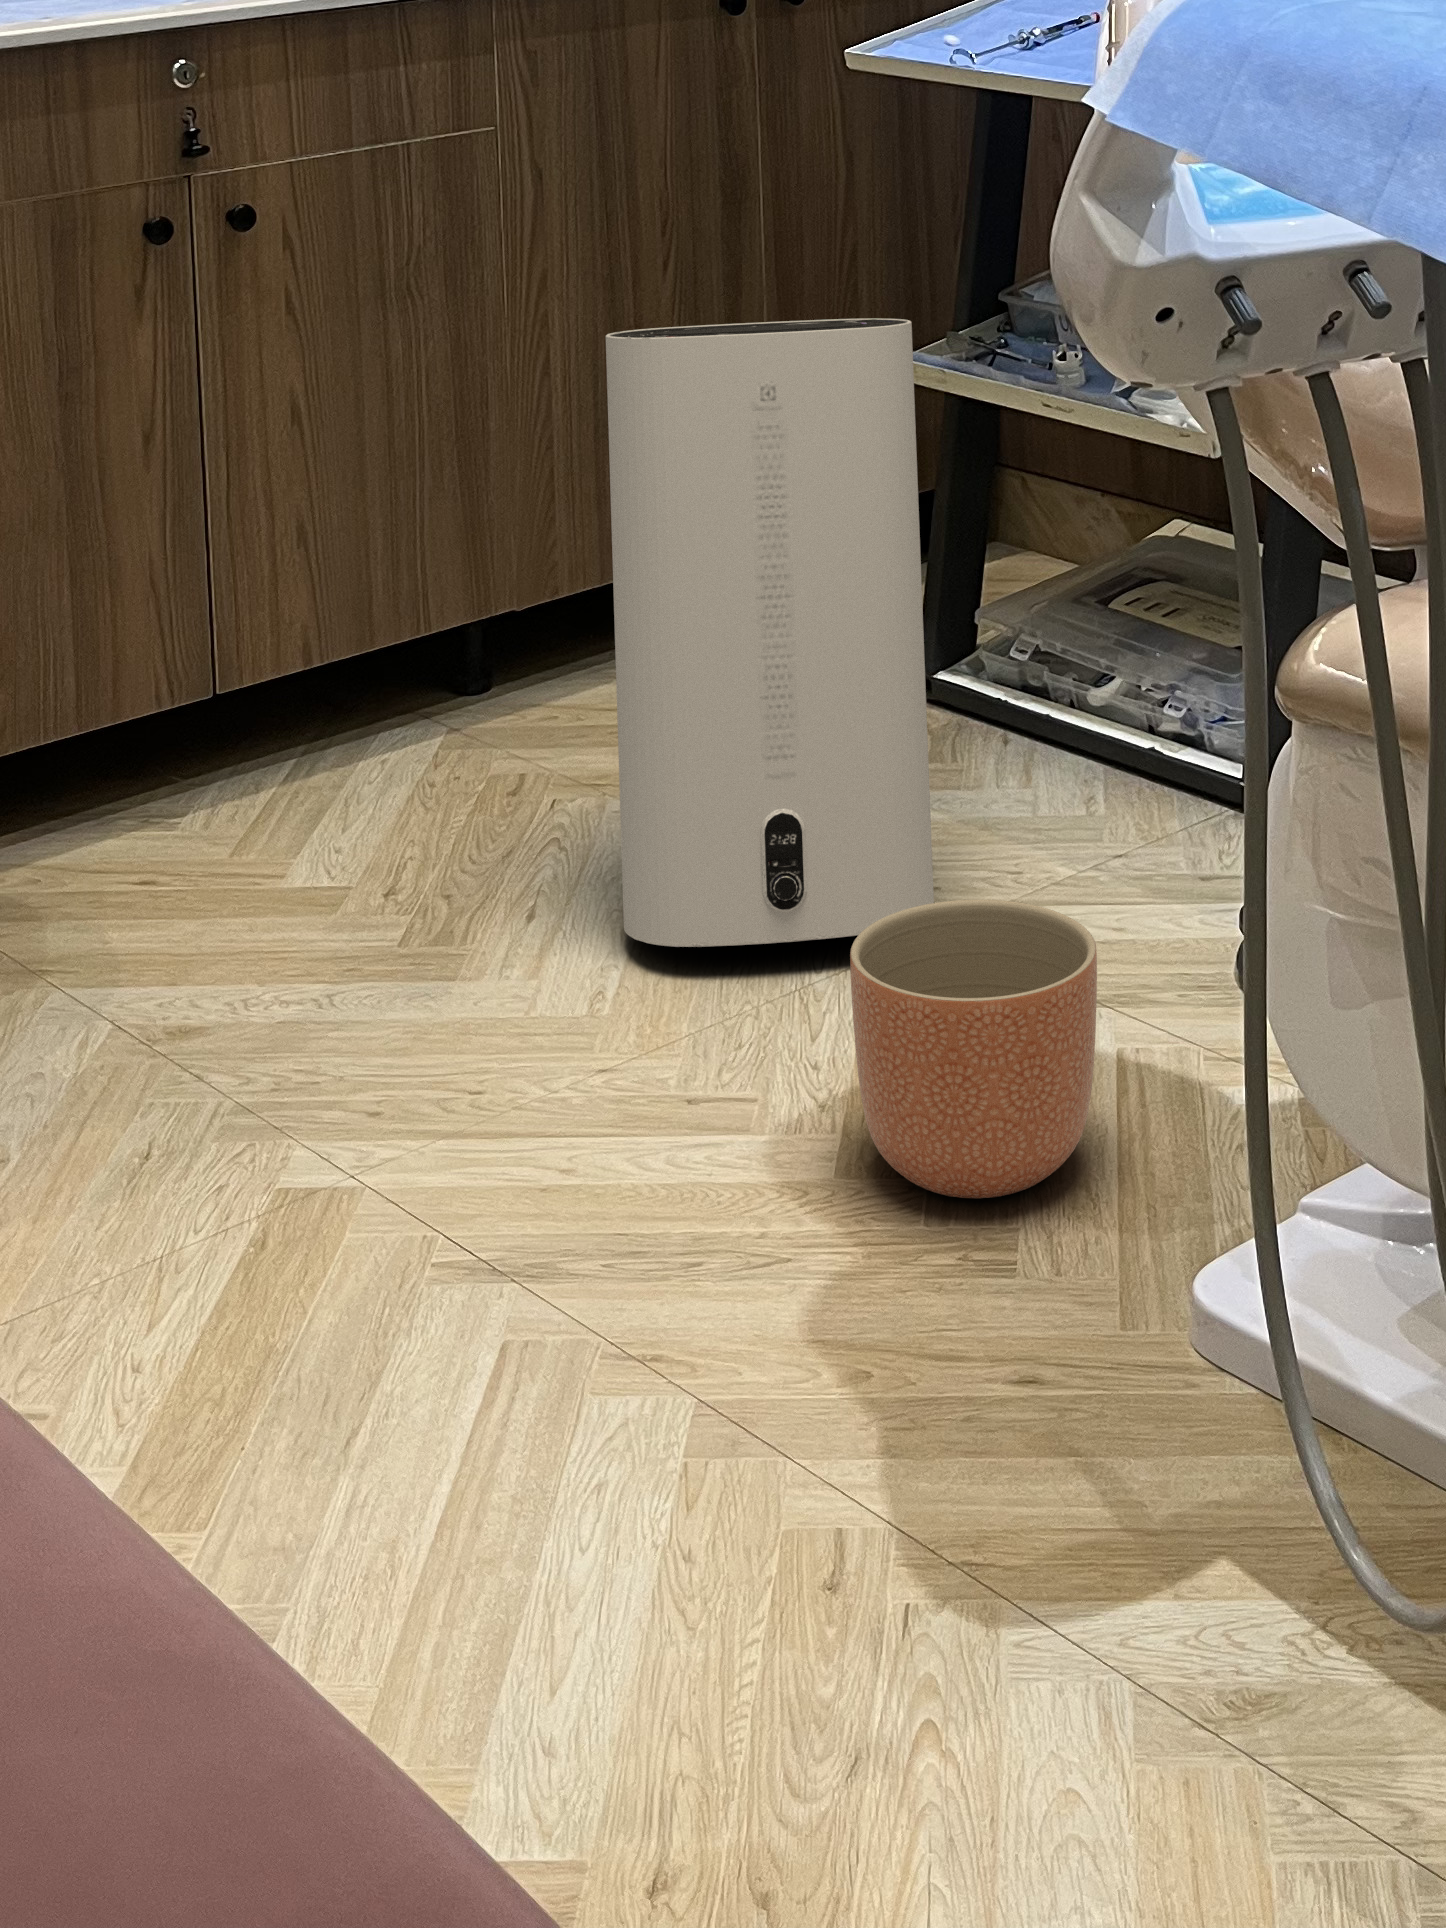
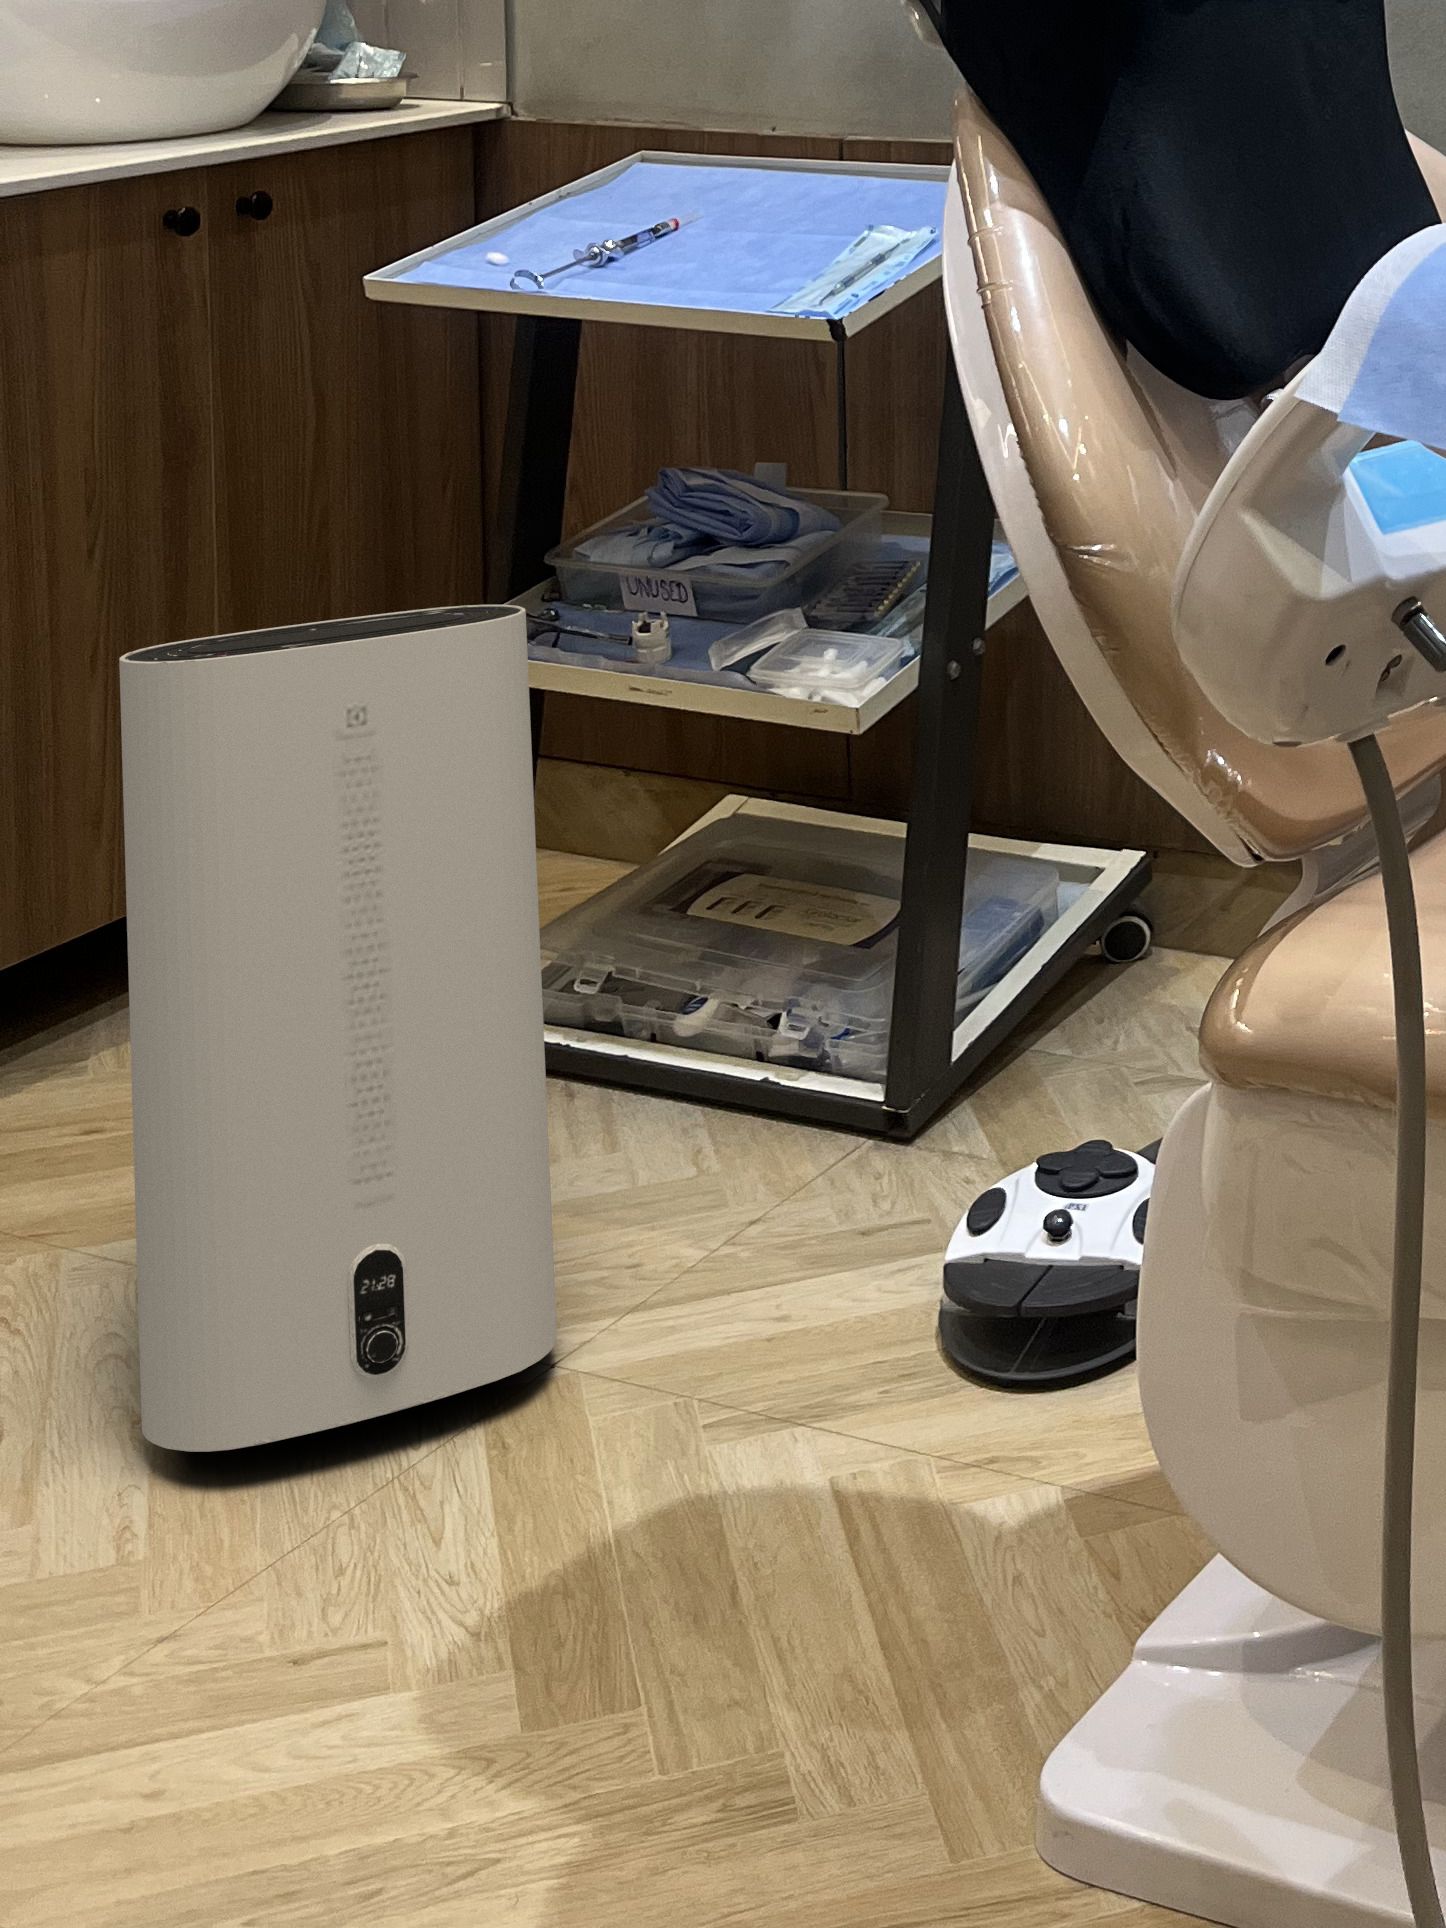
planter: present [850,900,1097,1198] -> none [552,1328,867,1730]

